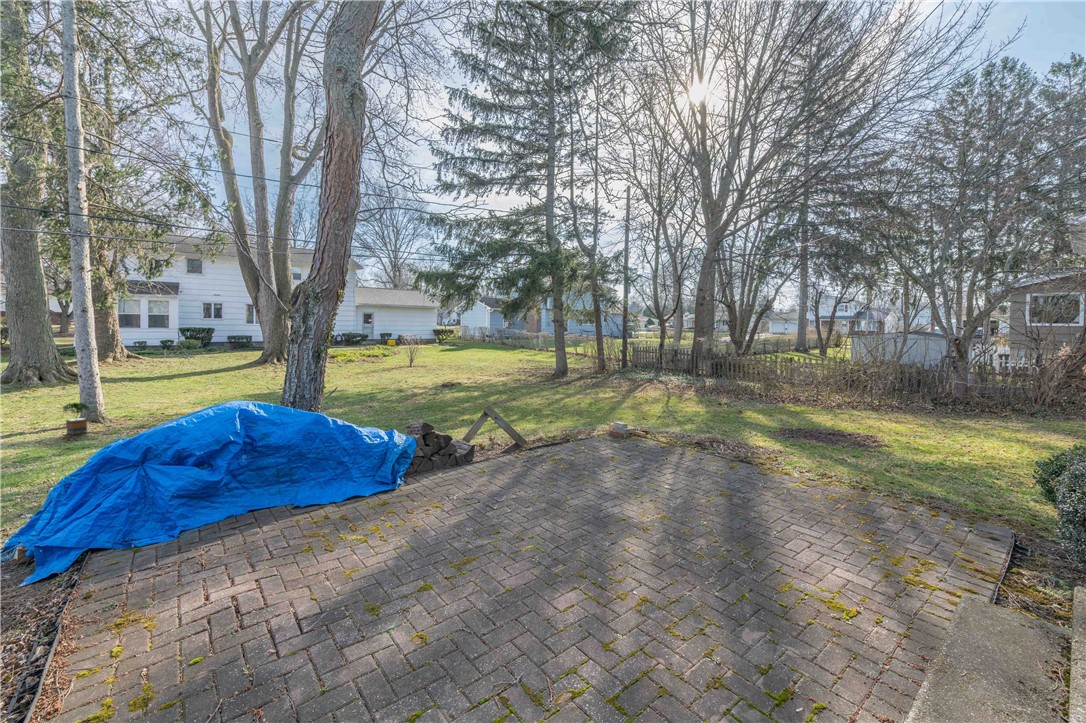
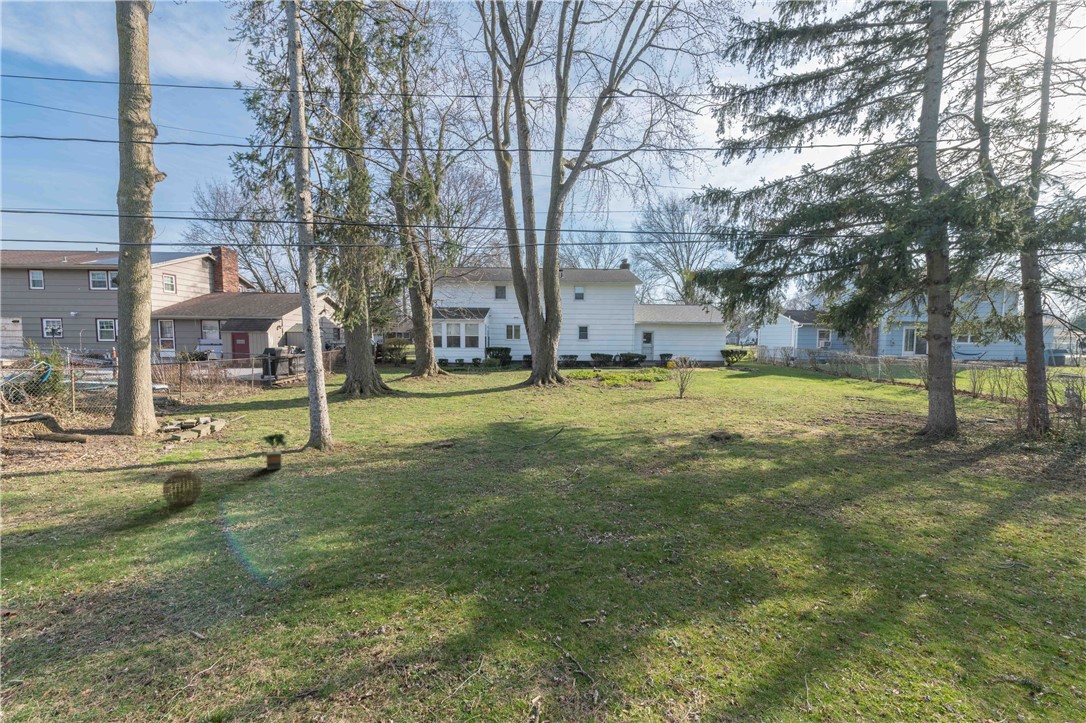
woven basket: none [17,428,54,457] -> present [163,471,201,507]

